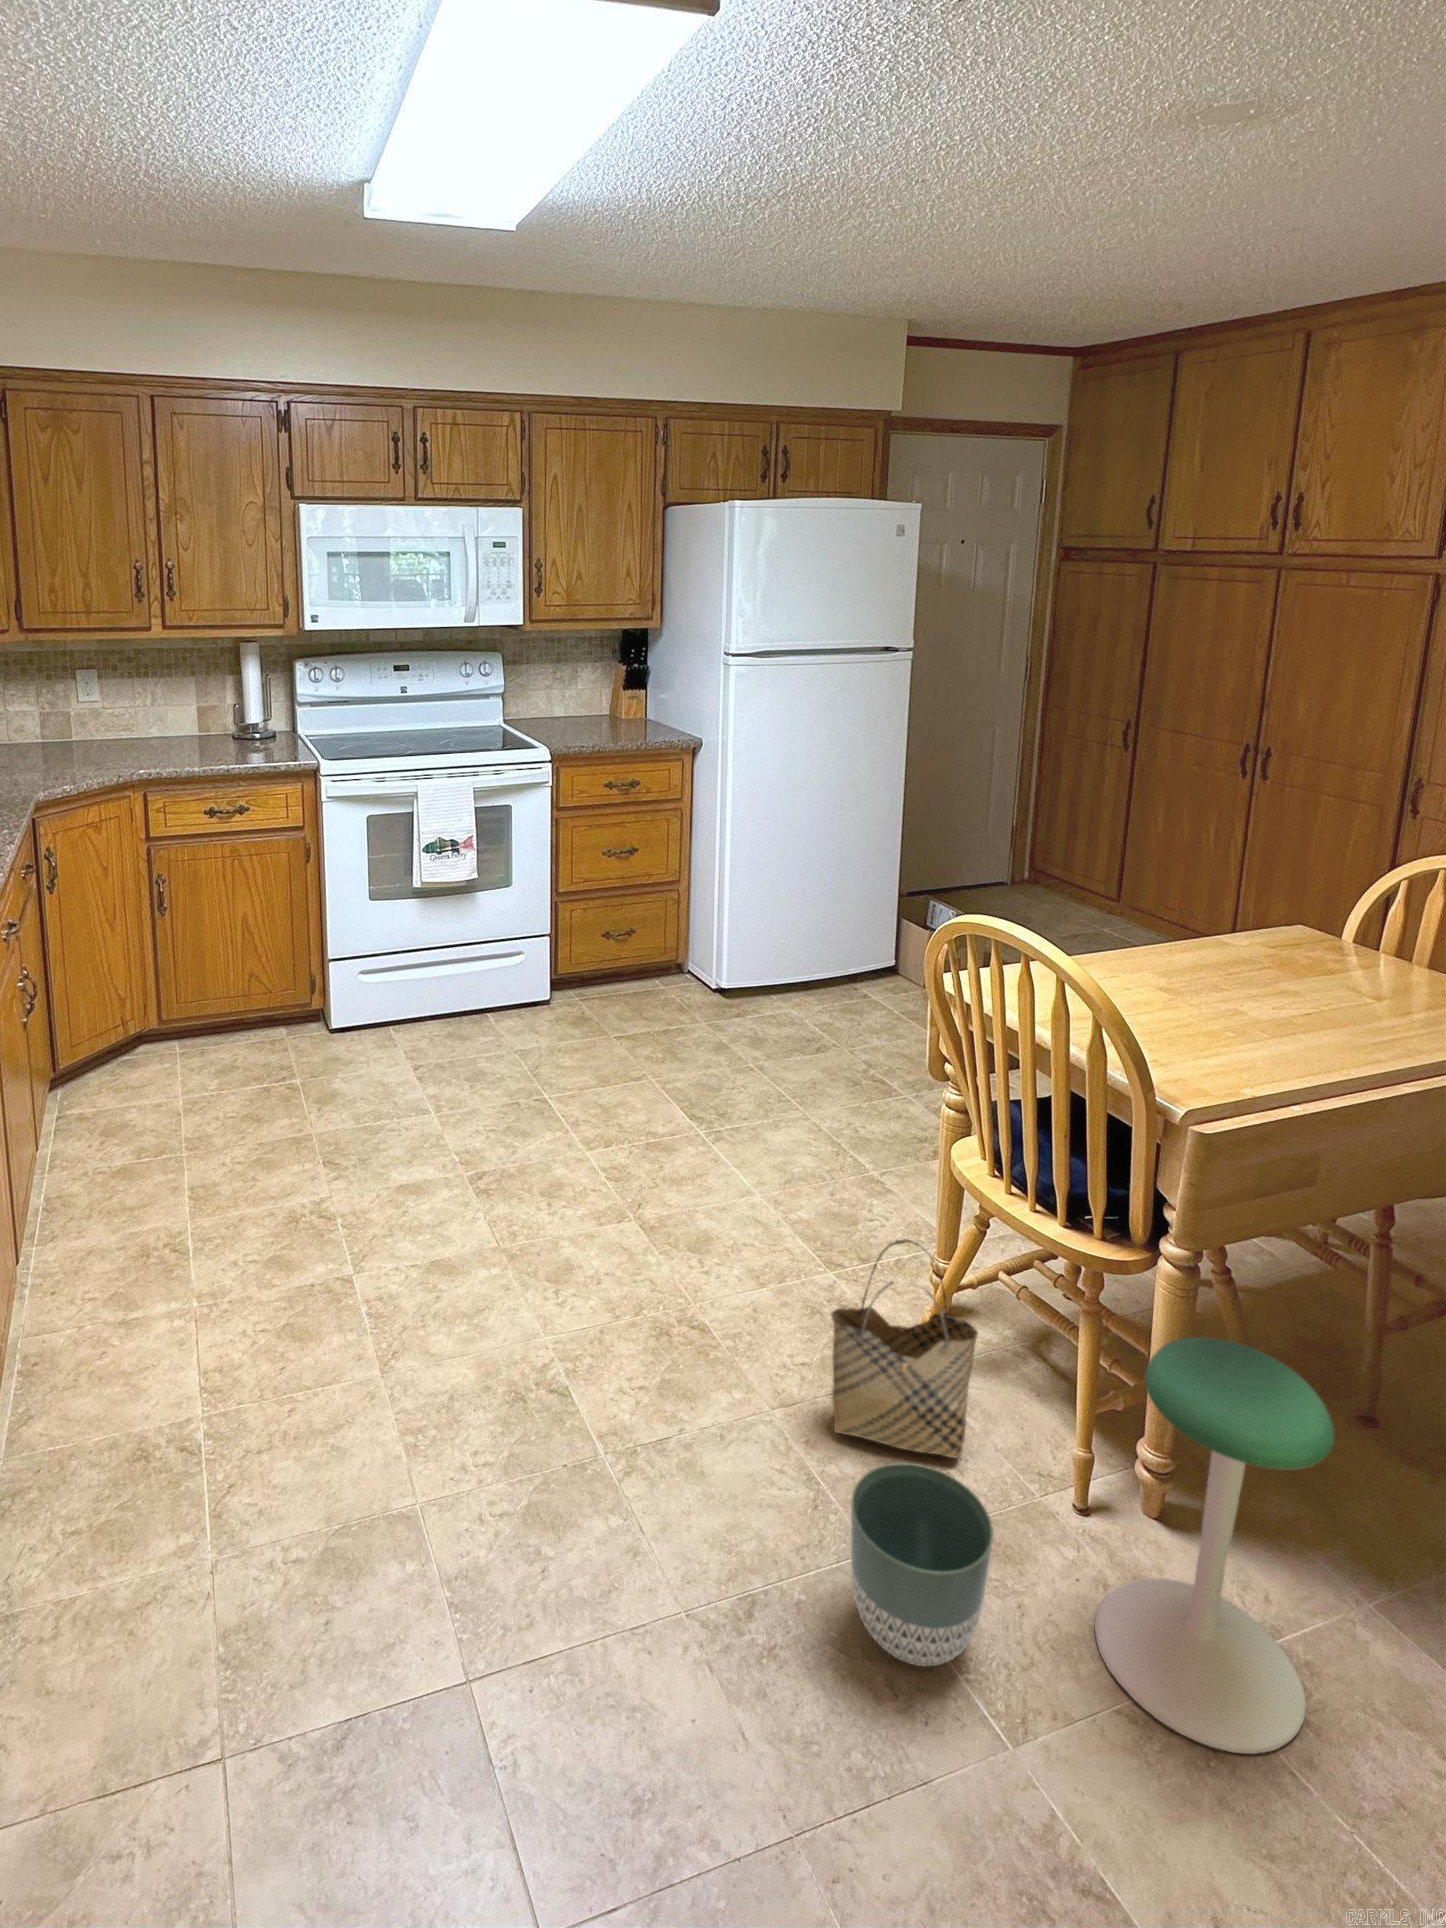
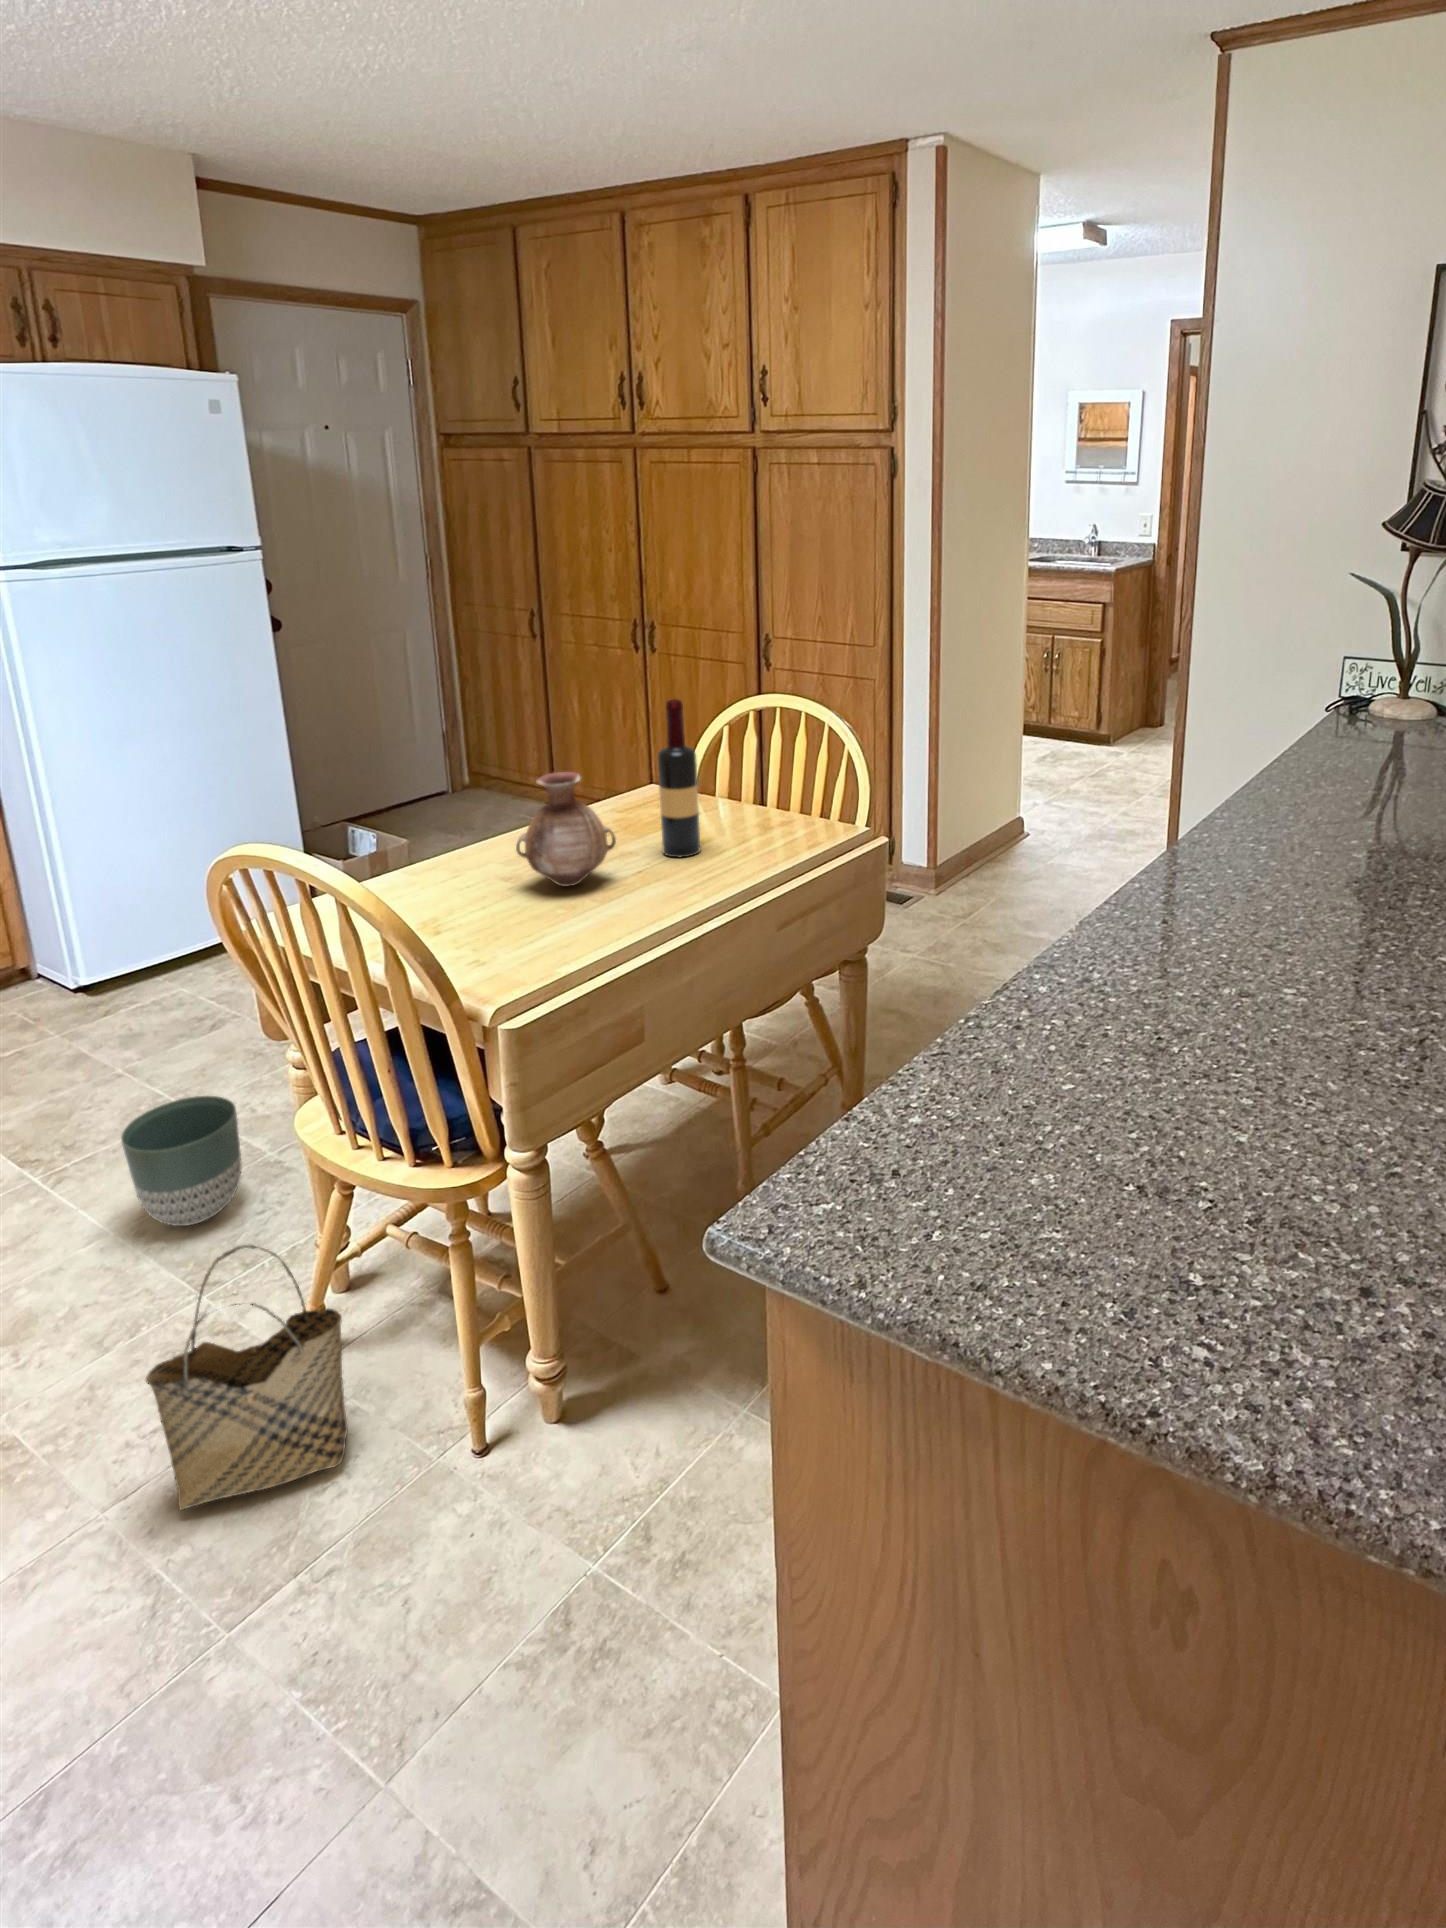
wine bottle: none [1330,850,1391,1013] -> present [658,699,700,857]
vase: none [1183,902,1290,1014] -> present [516,772,616,886]
stool: present [1095,1337,1334,1754] -> none [476,1233,685,1659]
planter: present [851,1463,993,1666] -> present [121,1096,242,1226]

